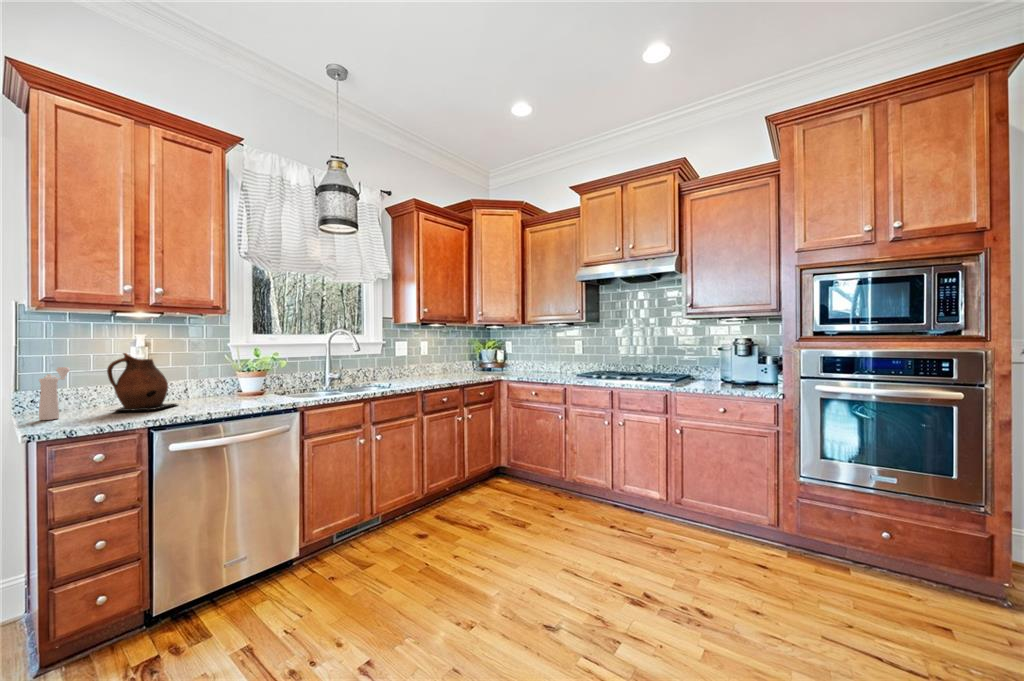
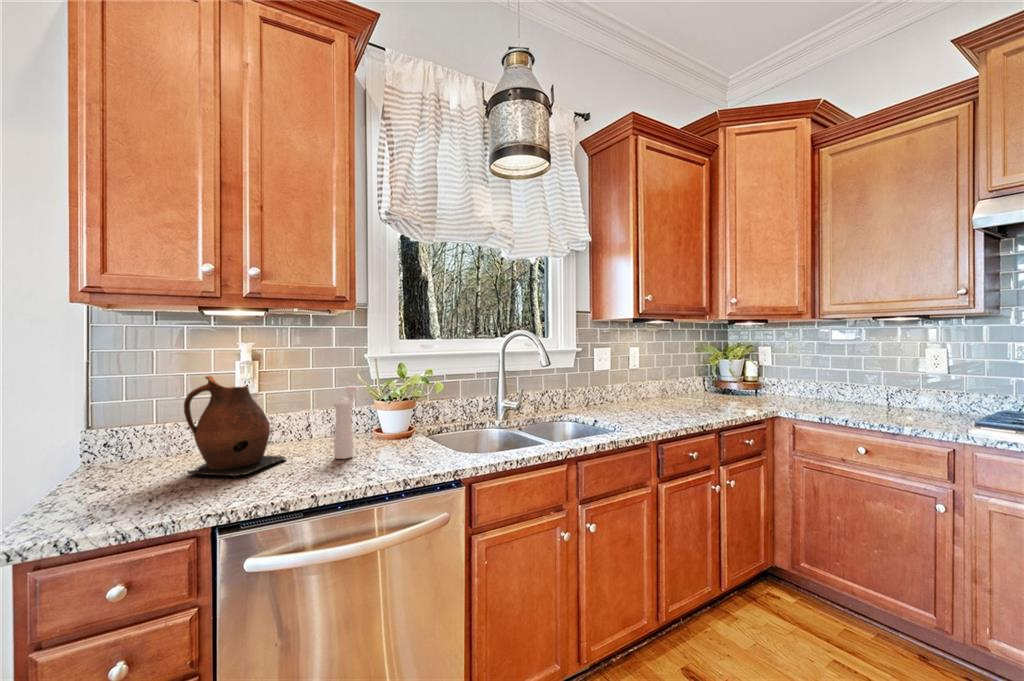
pepper mill: present [39,367,70,420] -> present [334,386,359,459]

